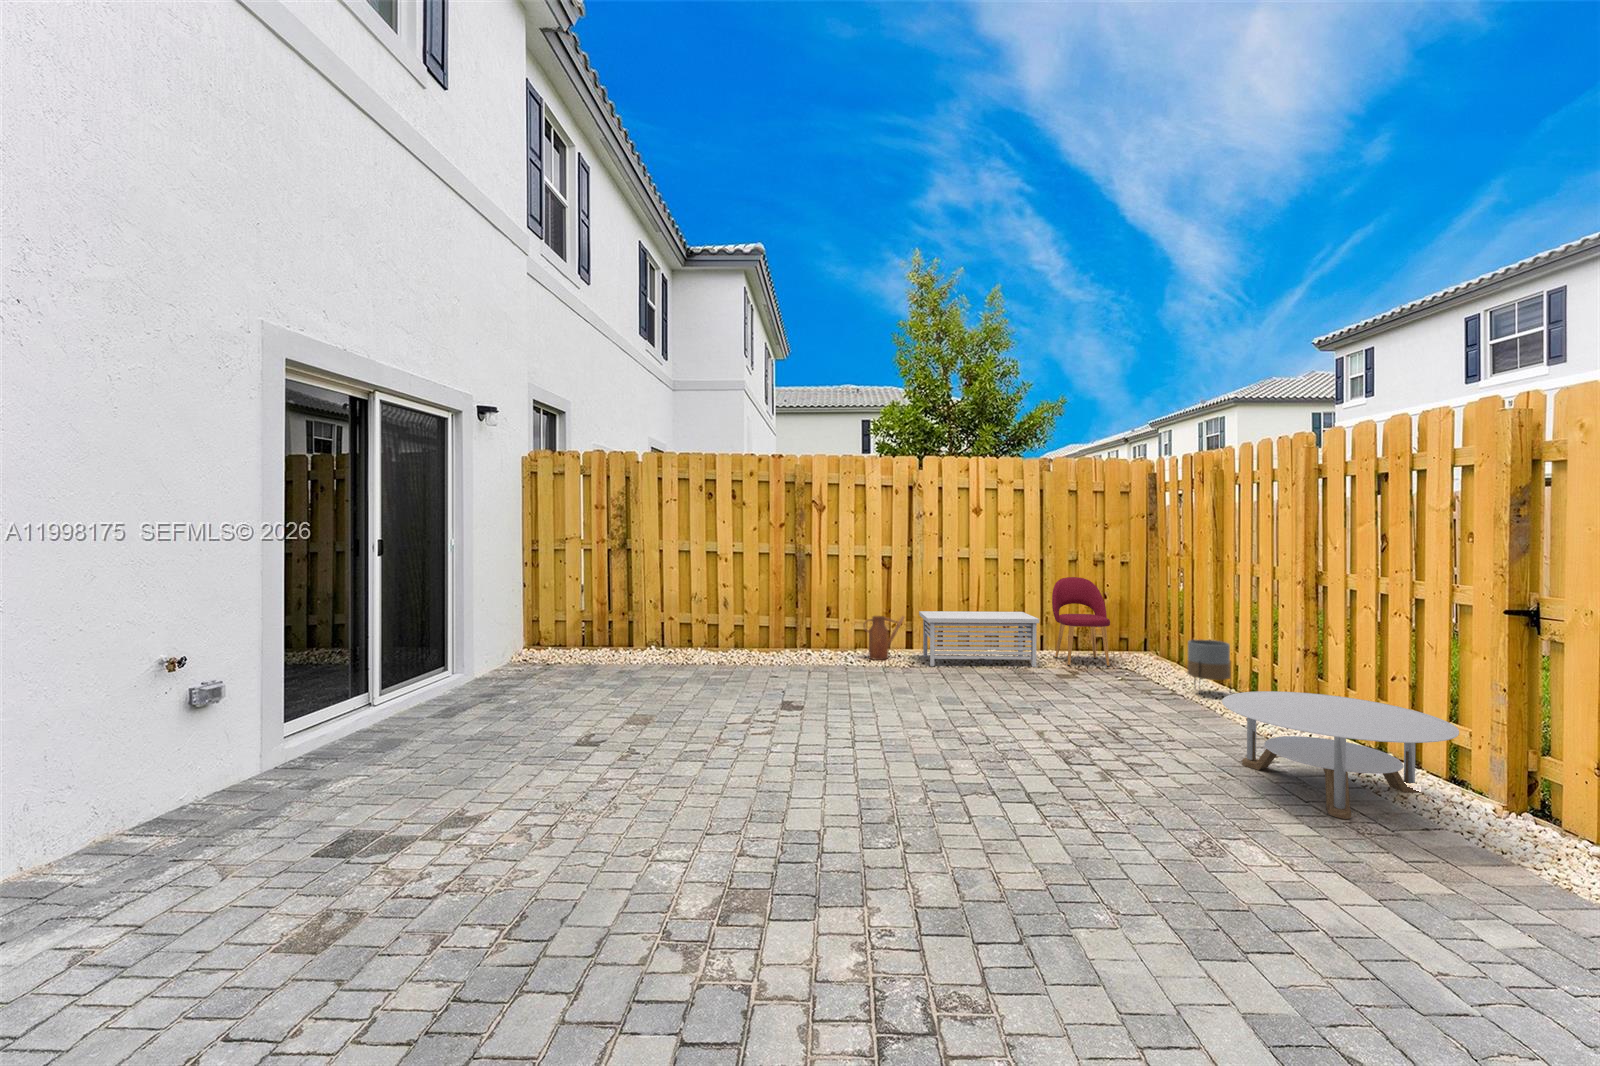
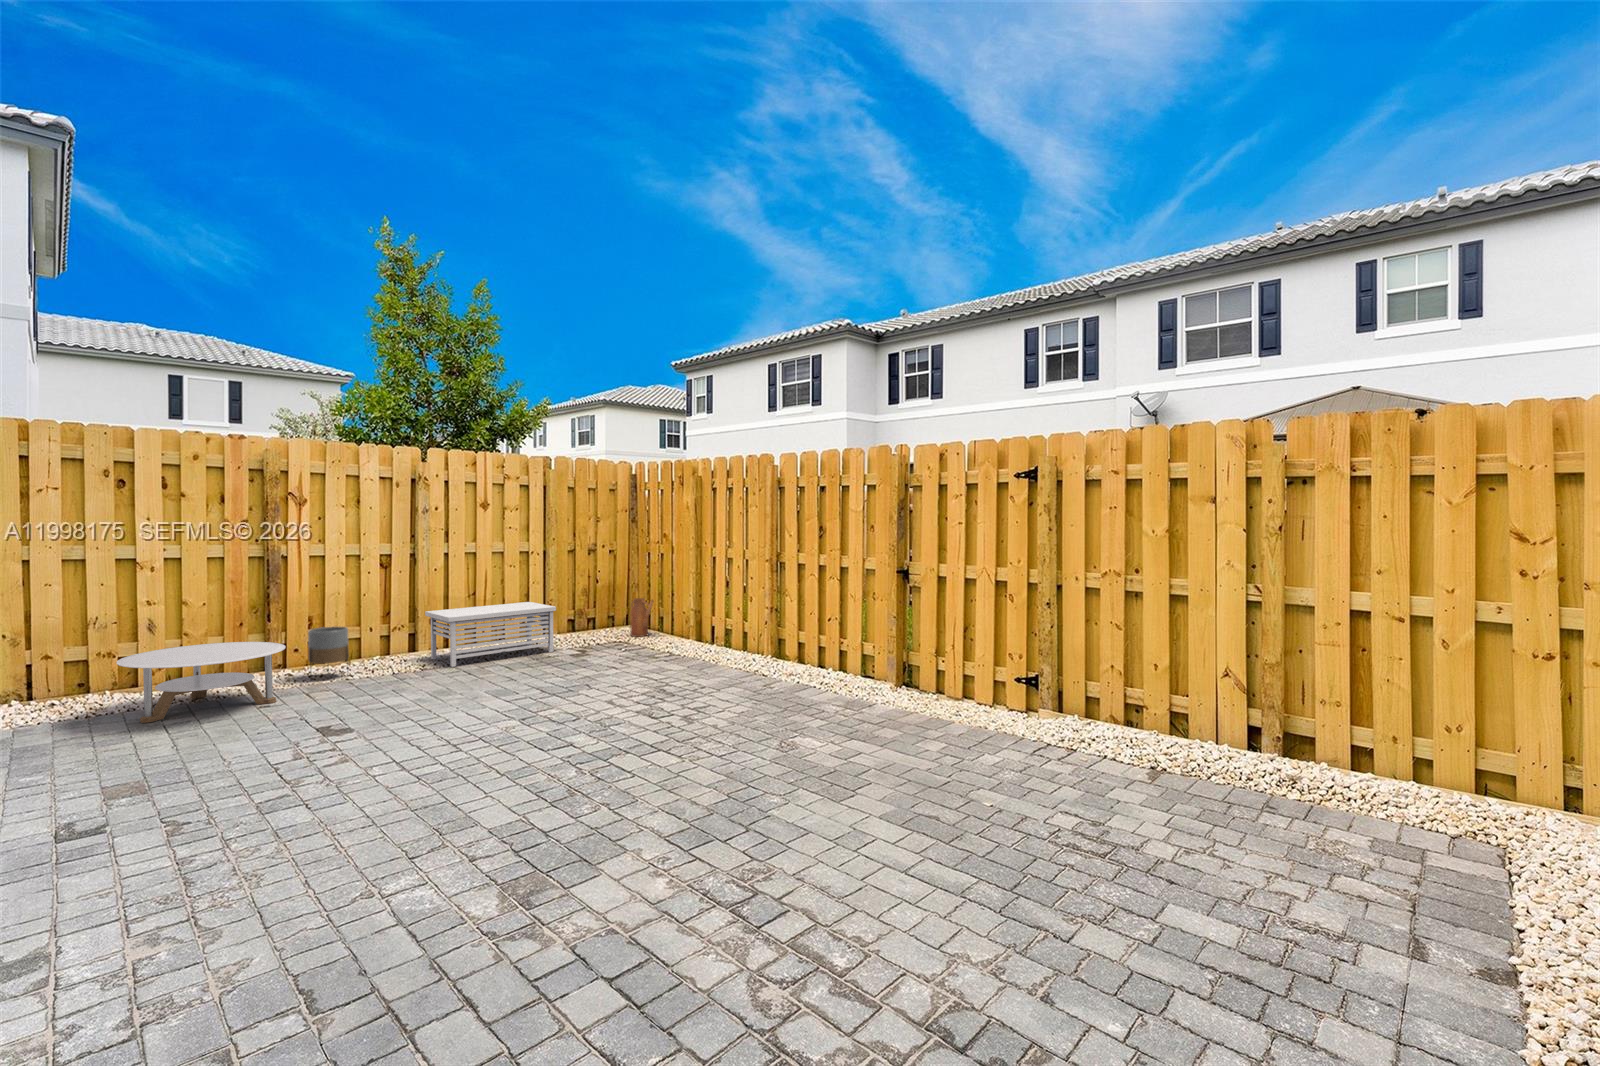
dining chair: present [1052,577,1110,667] -> none [558,566,612,647]
watering can: present [863,616,904,660] -> present [630,598,653,637]
planter: present [1187,640,1231,685] -> present [308,627,349,665]
round table: present [1222,691,1459,819] -> present [116,642,286,723]

